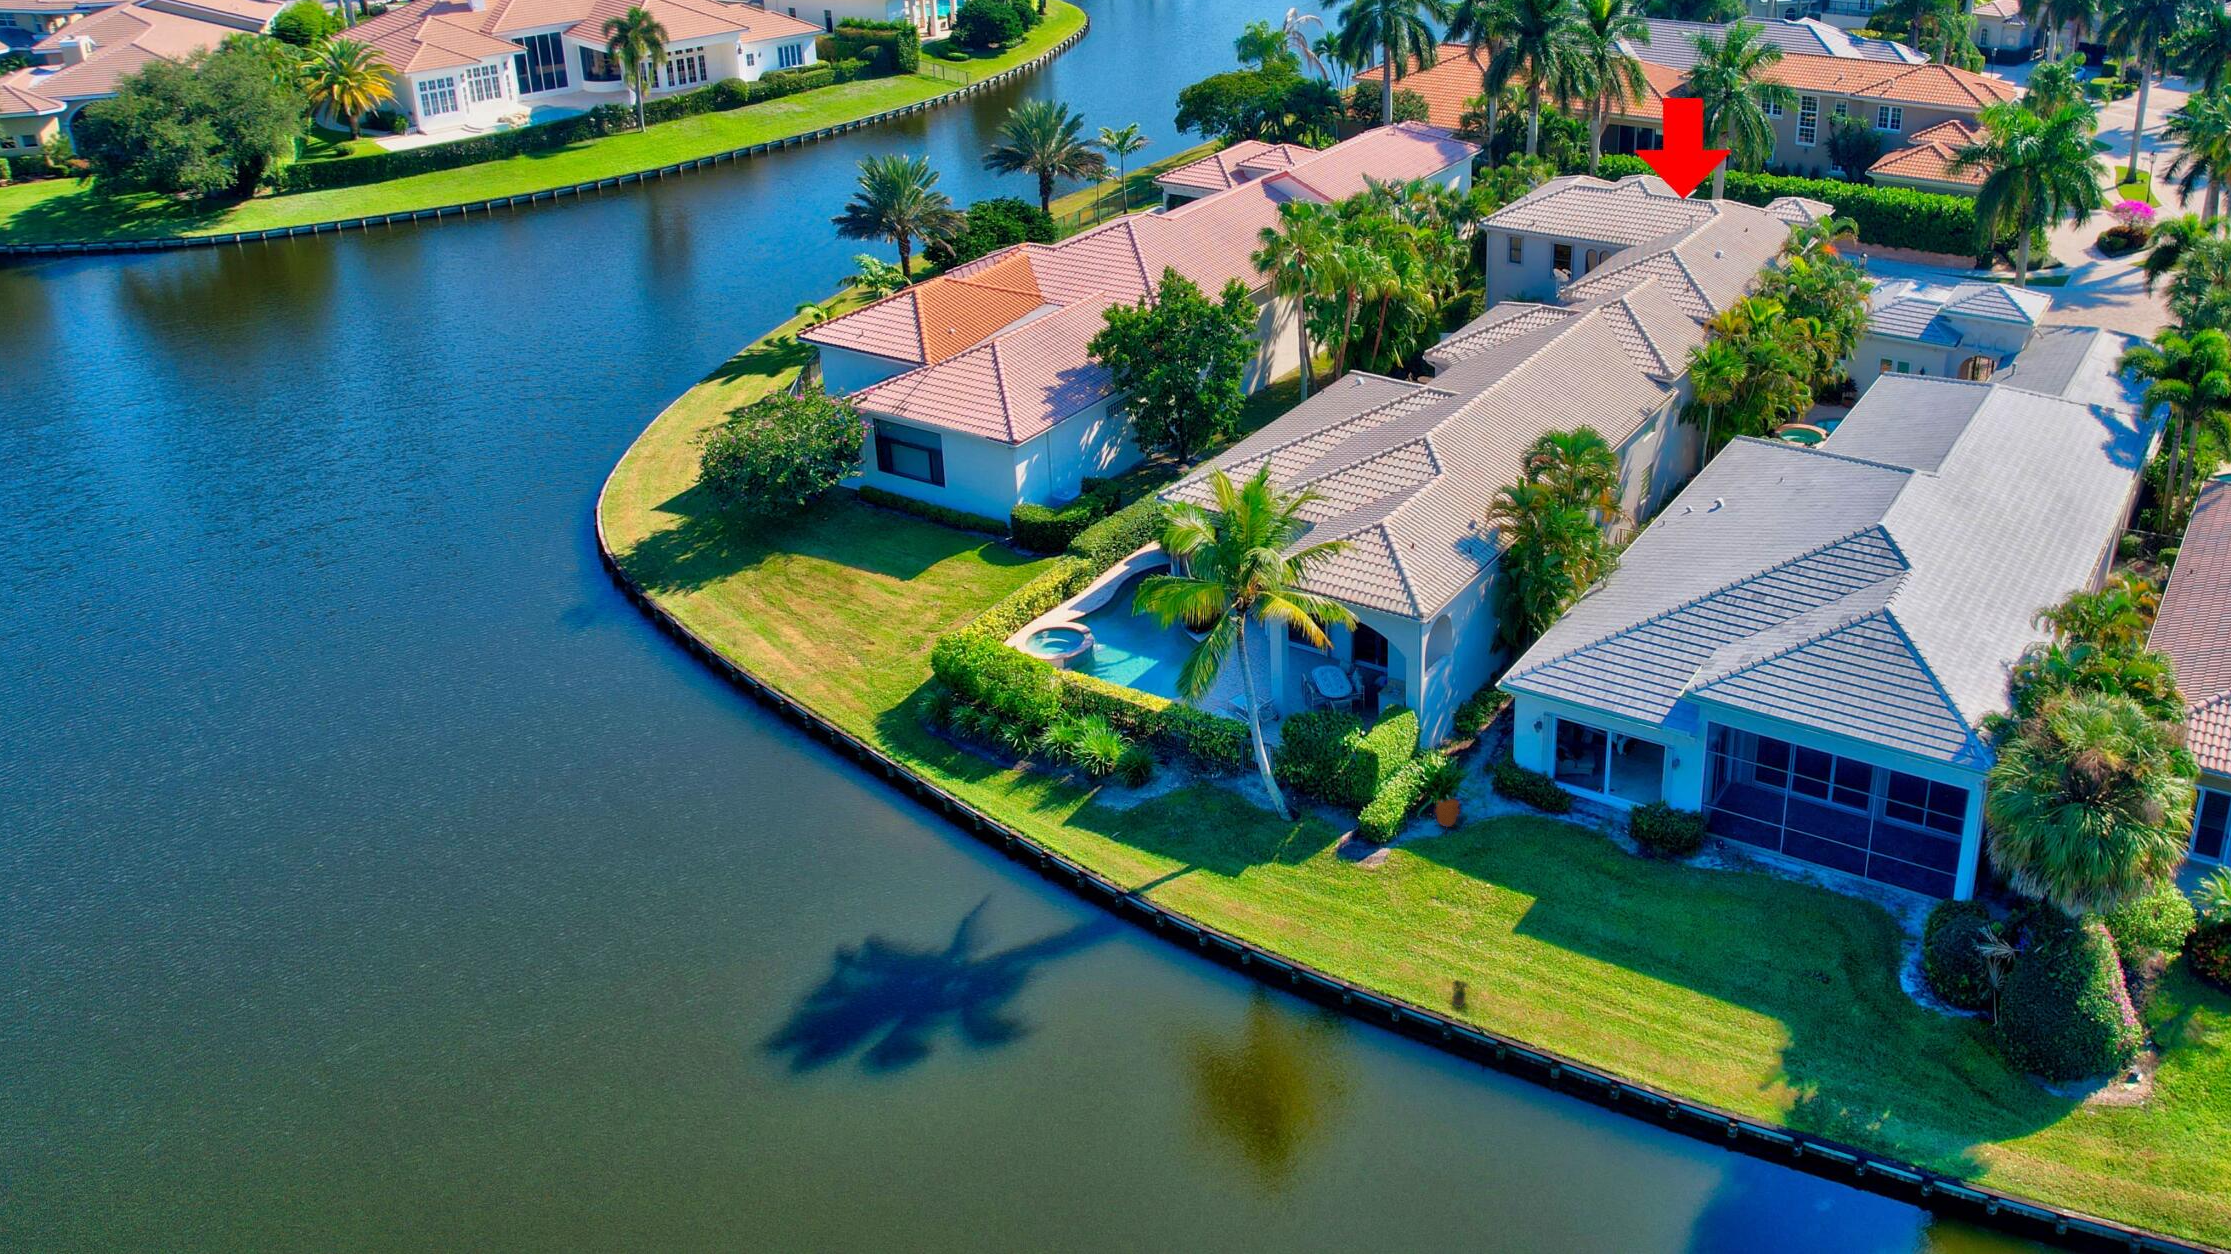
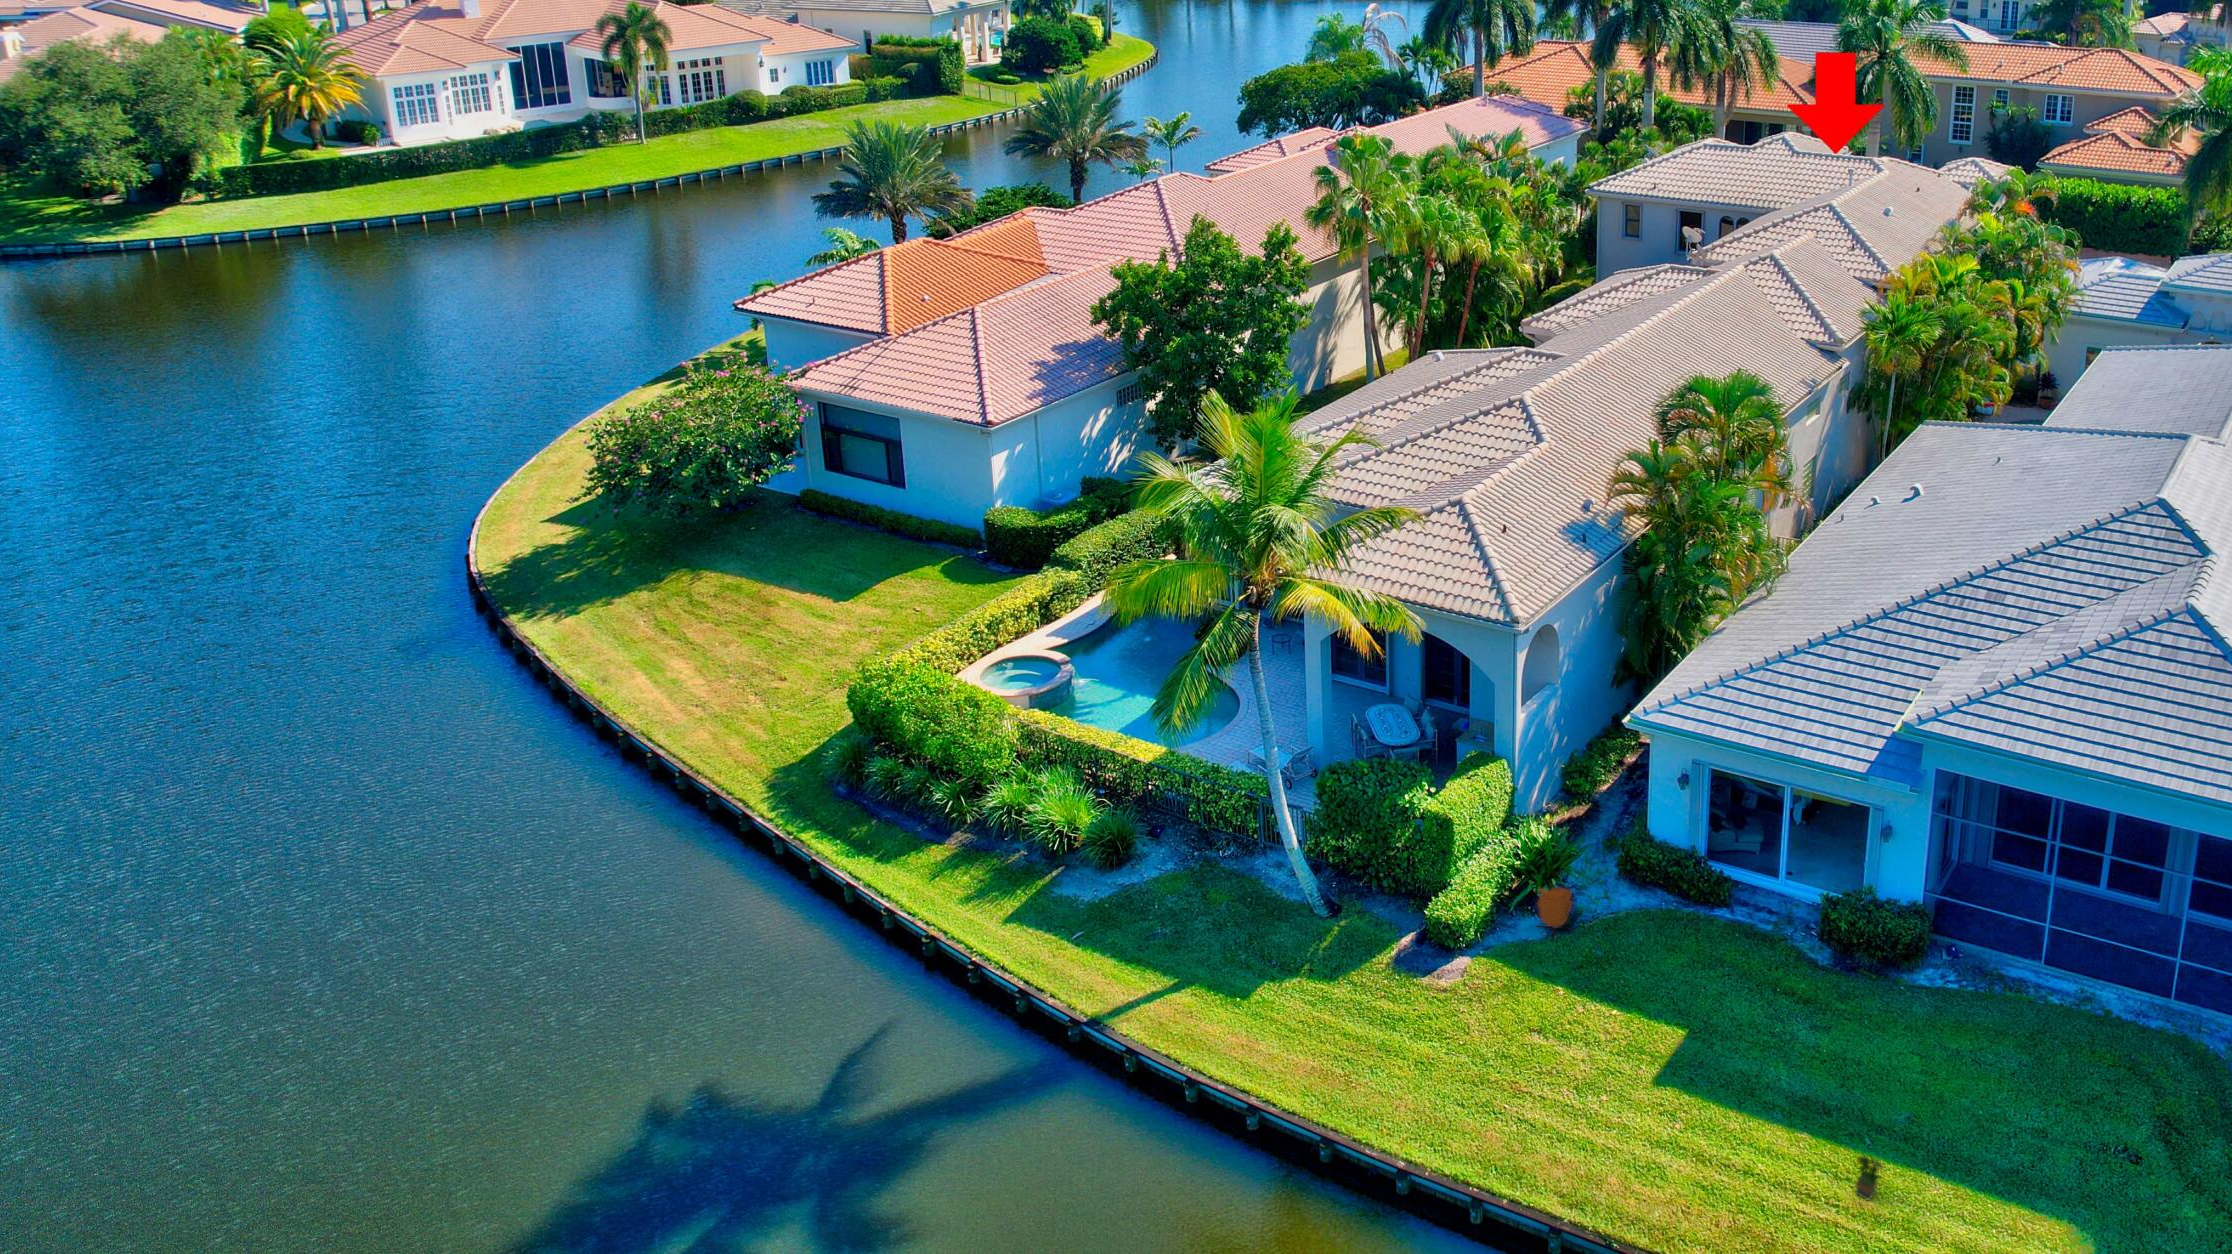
potted tree: present [1452,980,1468,1008] -> present [1856,1156,1883,1200]

